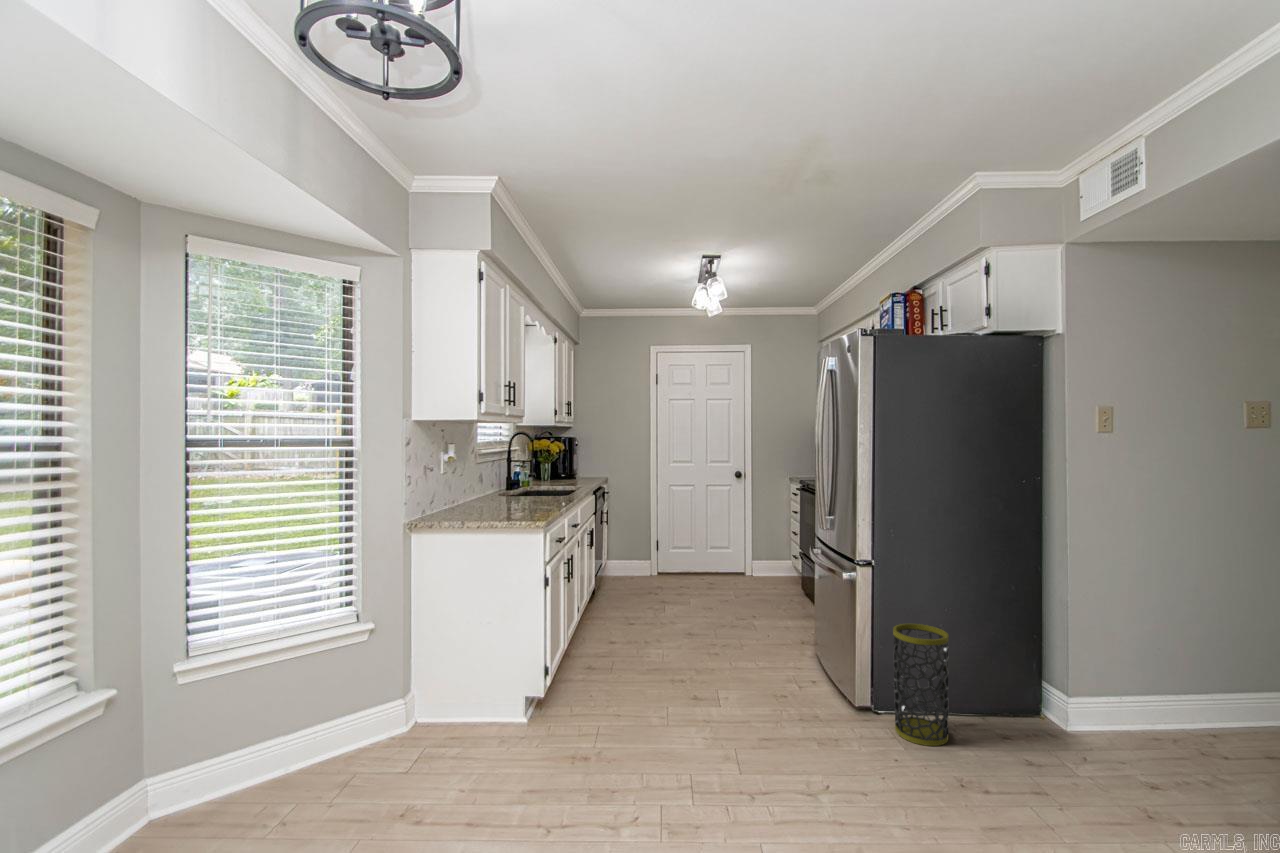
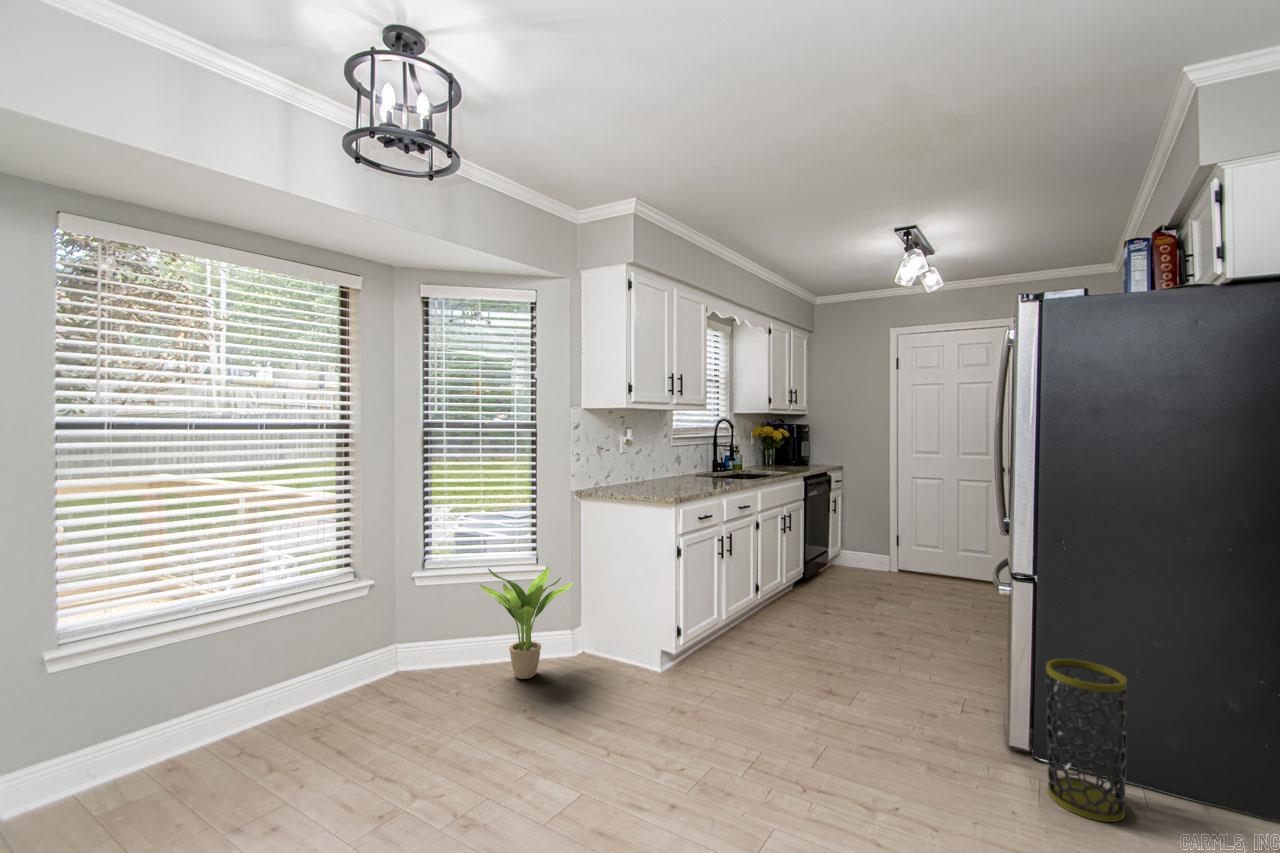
potted plant: none [290,623,415,777] -> present [480,567,573,679]

